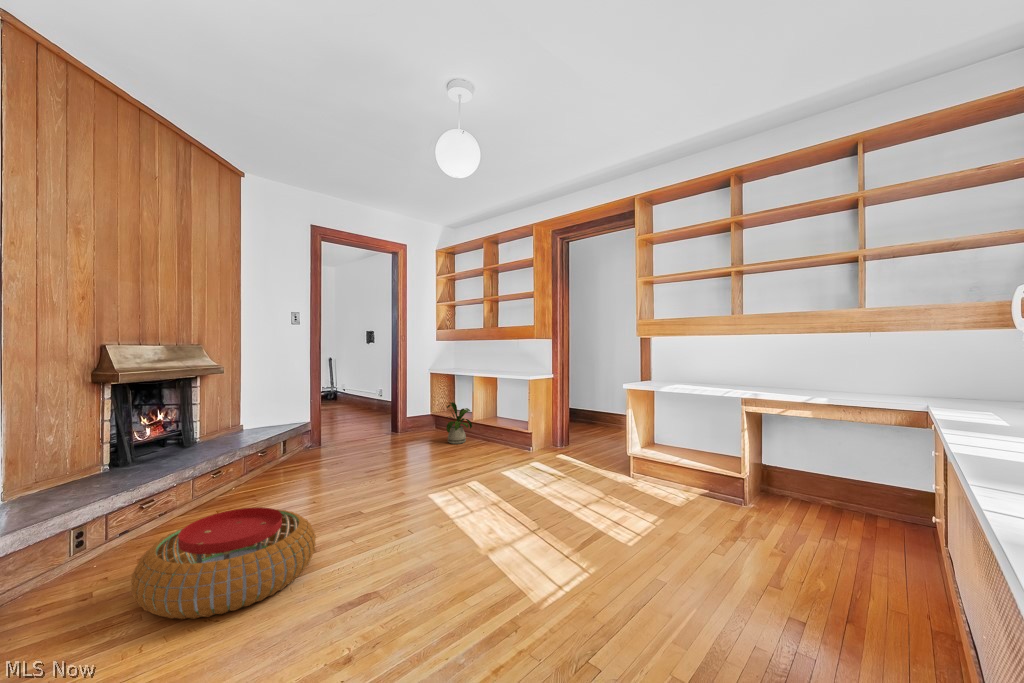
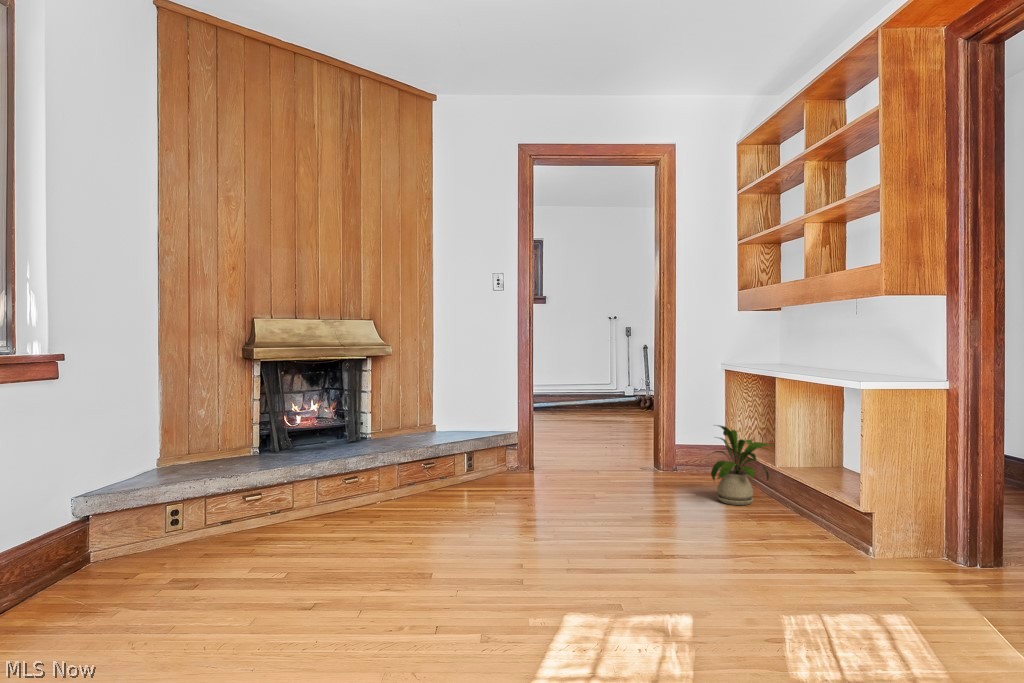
pouf: present [131,507,316,619] -> none [93,522,310,649]

